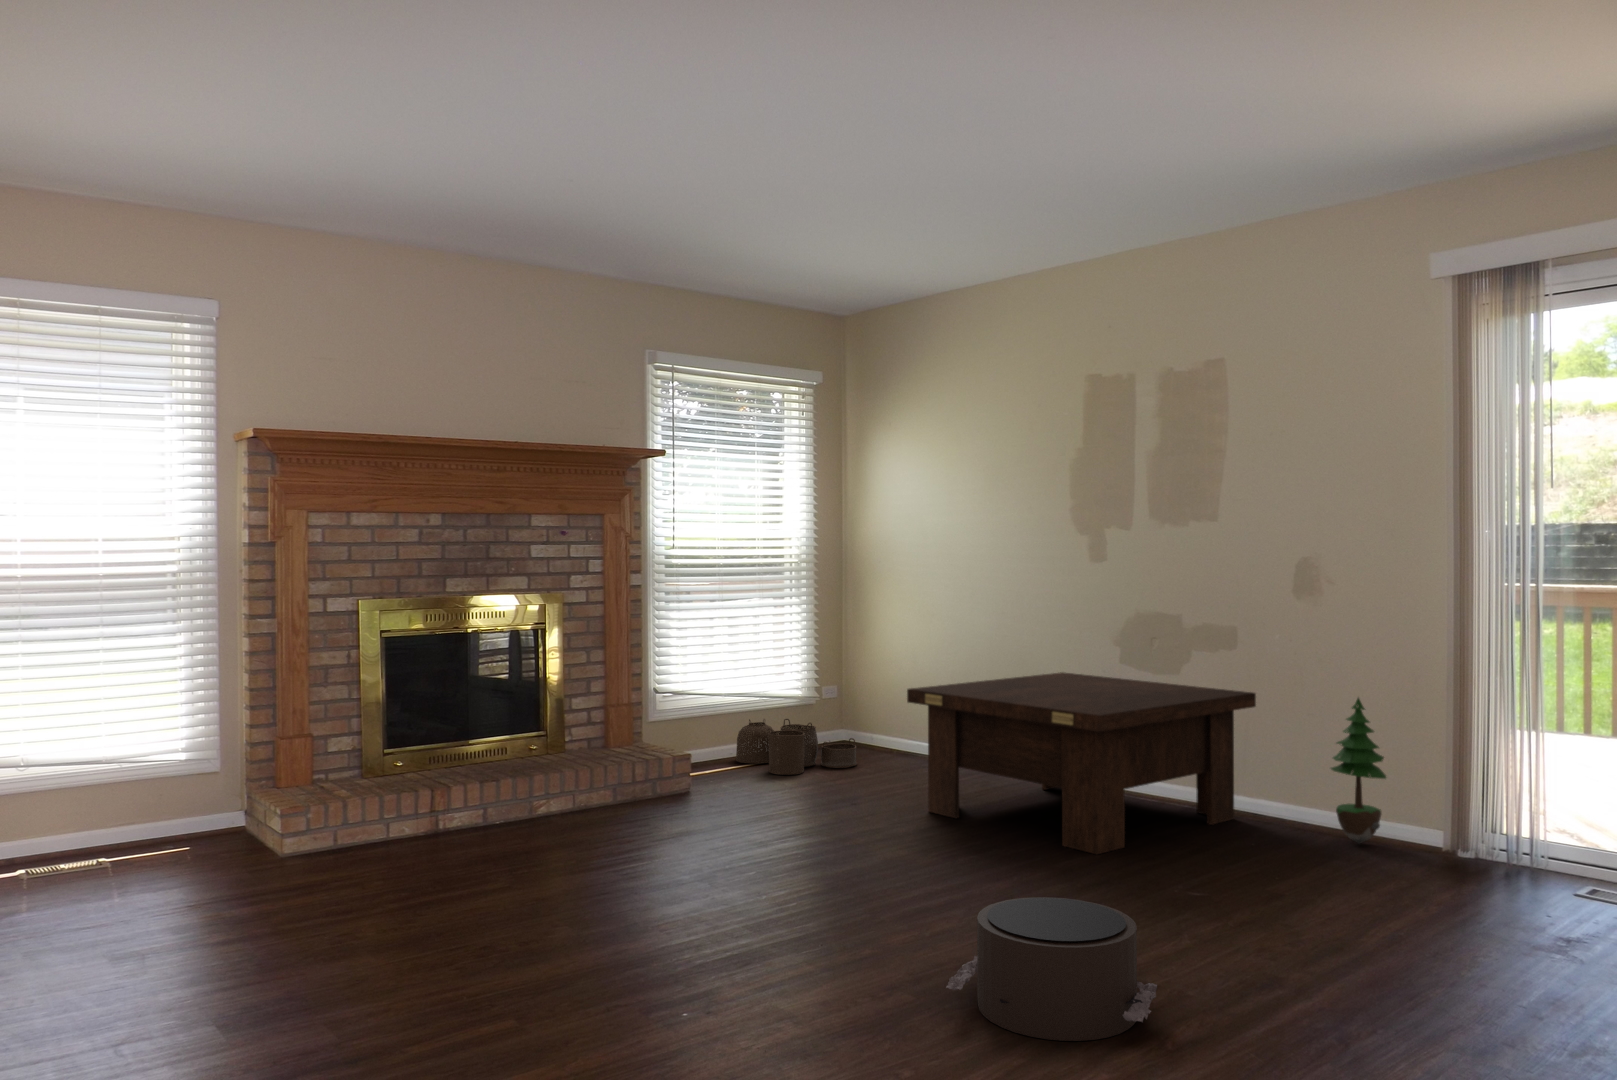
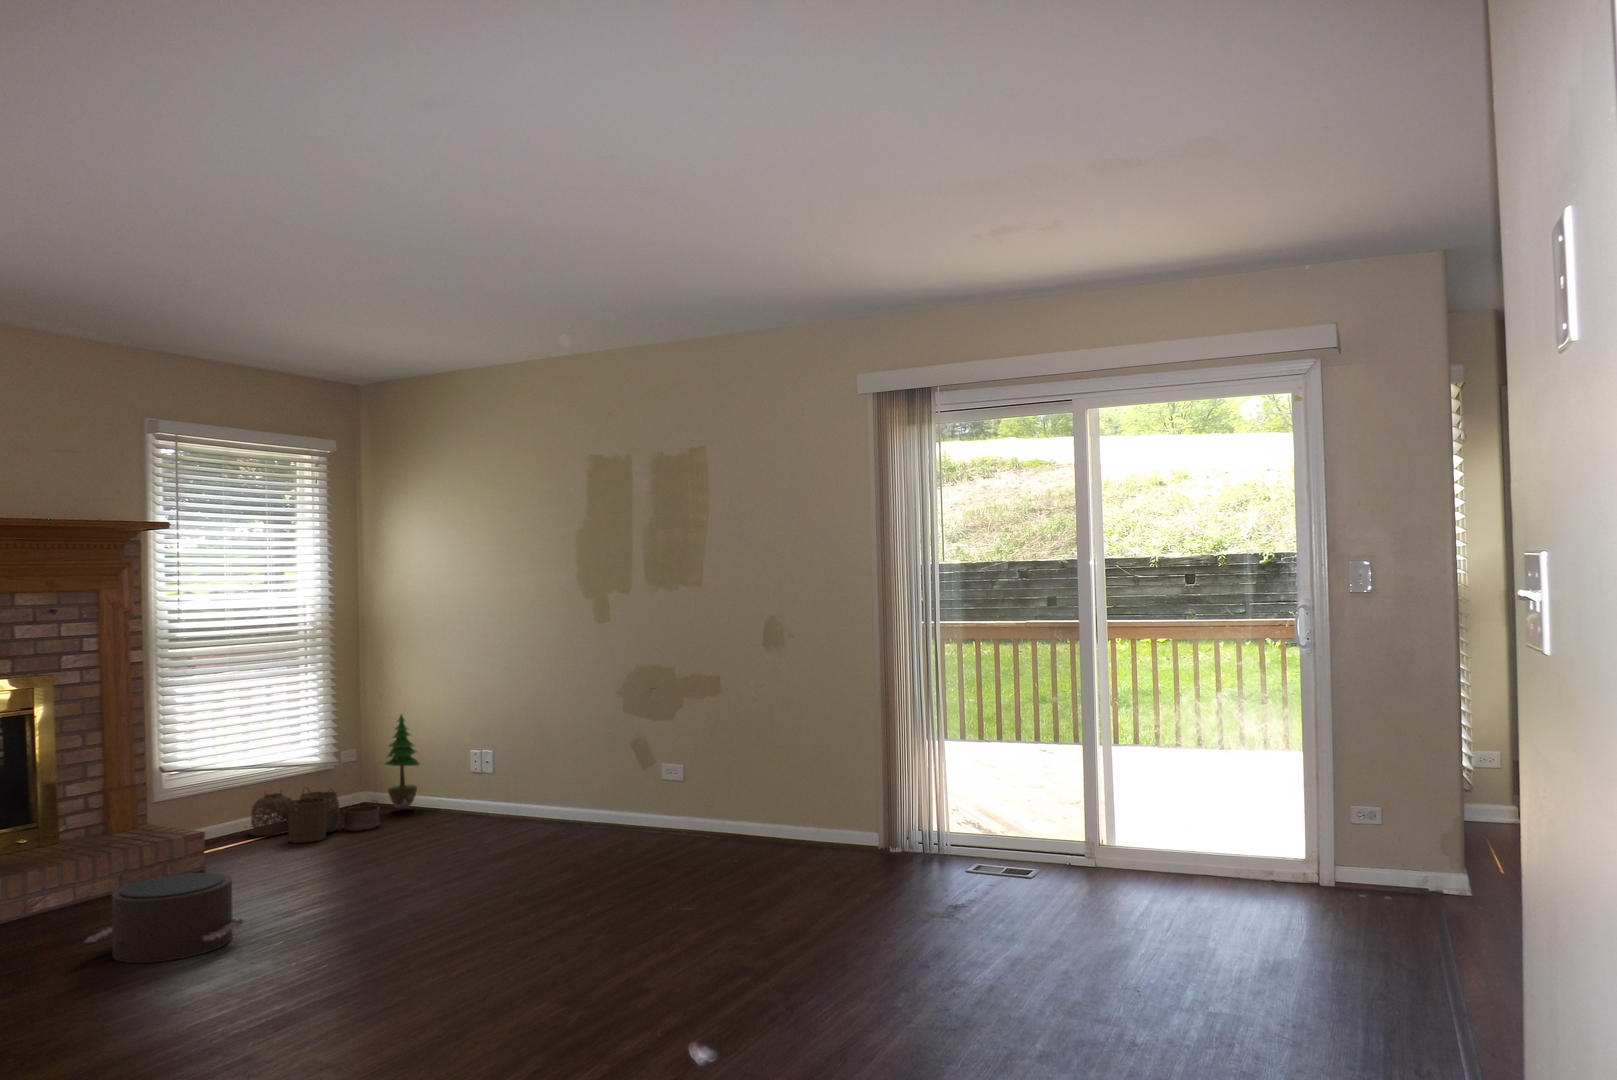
coffee table: present [907,672,1256,854] -> none [434,721,736,877]
potted tree: present [1331,698,1386,843] -> present [385,715,419,810]
pouf: present [946,897,1157,1041] -> present [86,873,244,963]

